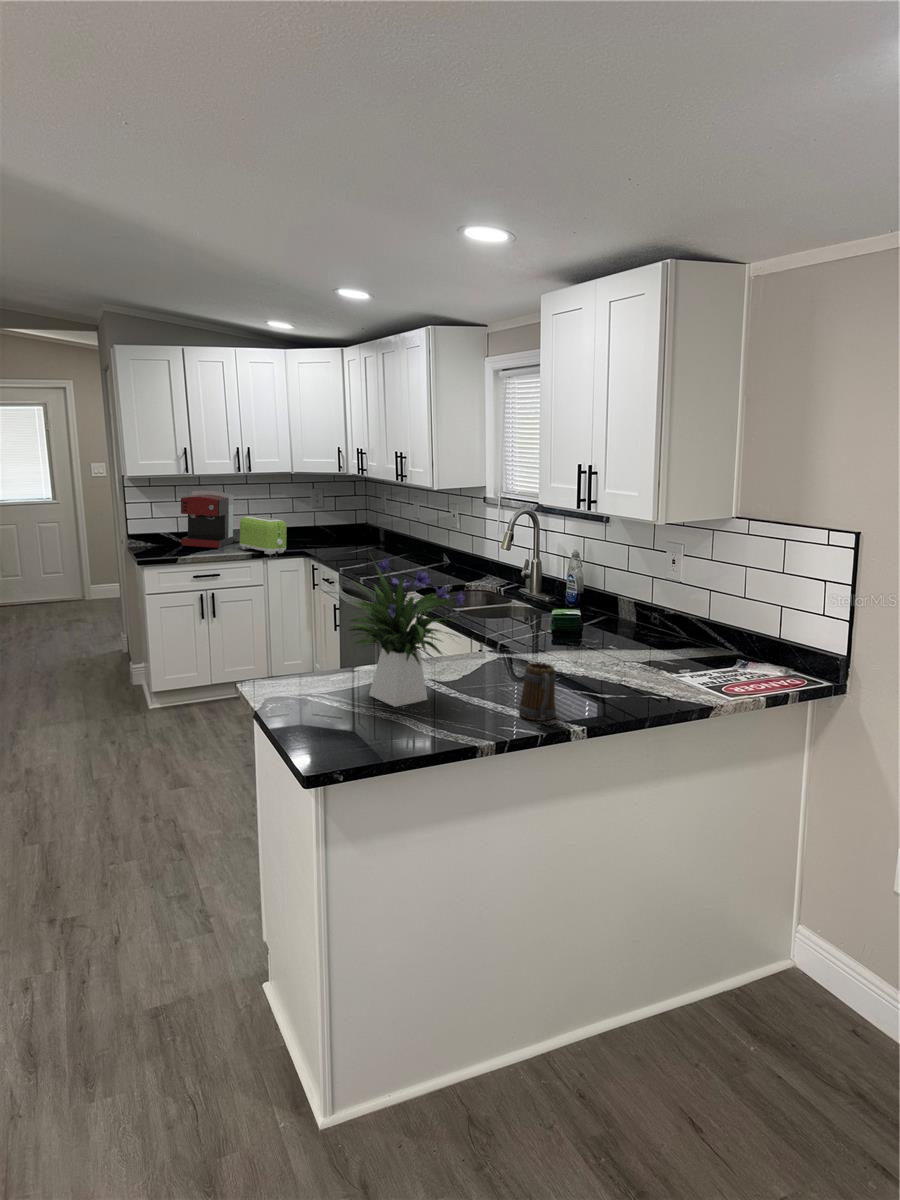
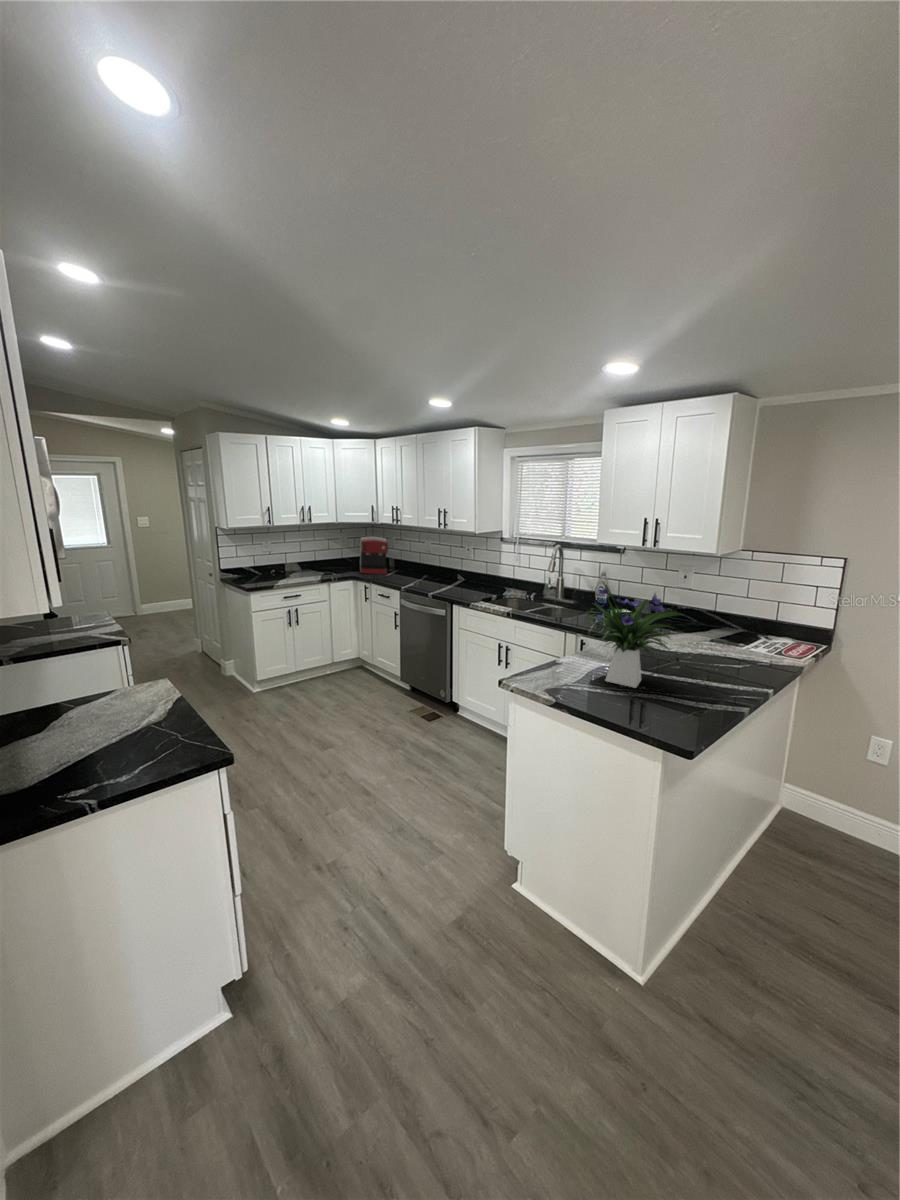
coffee maker: present [181,490,233,548] -> present [360,536,388,574]
toaster: present [240,516,287,554] -> none [308,554,343,580]
mug: present [519,663,556,721] -> none [709,649,749,688]

